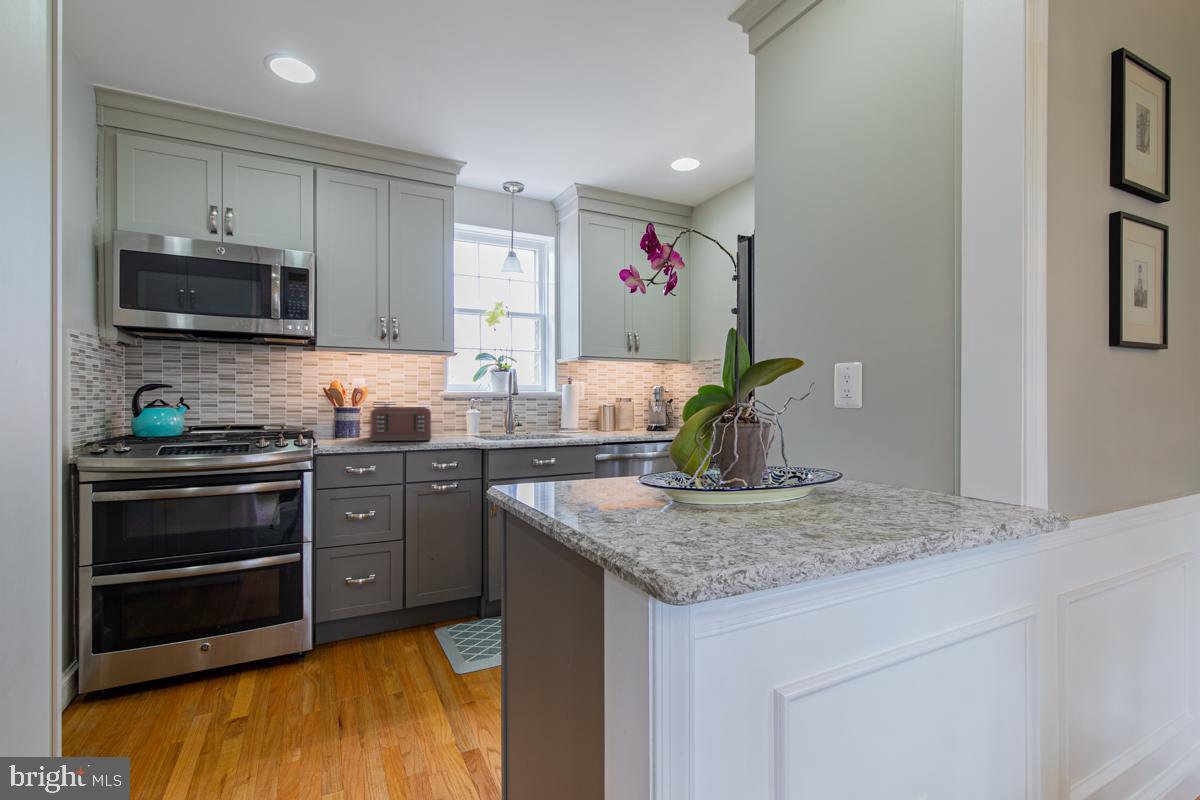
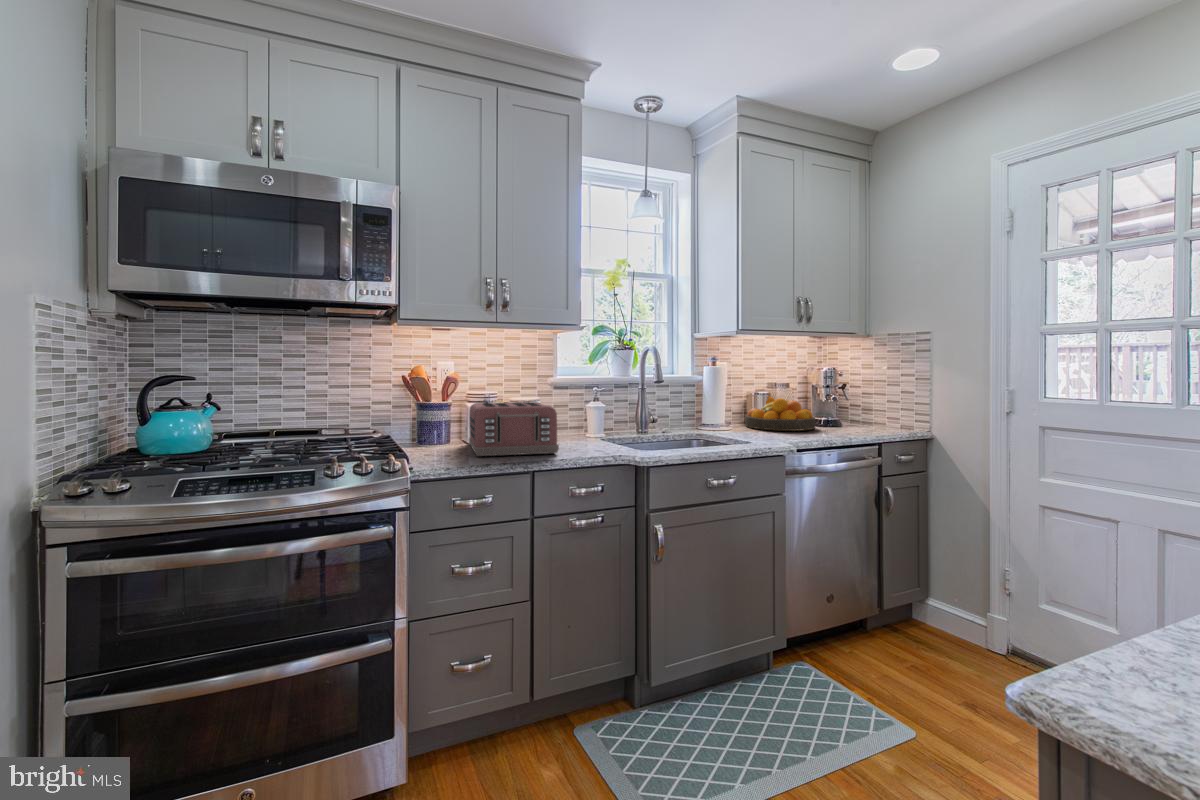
fruit bowl: none [596,407,645,431] -> present [745,397,816,431]

